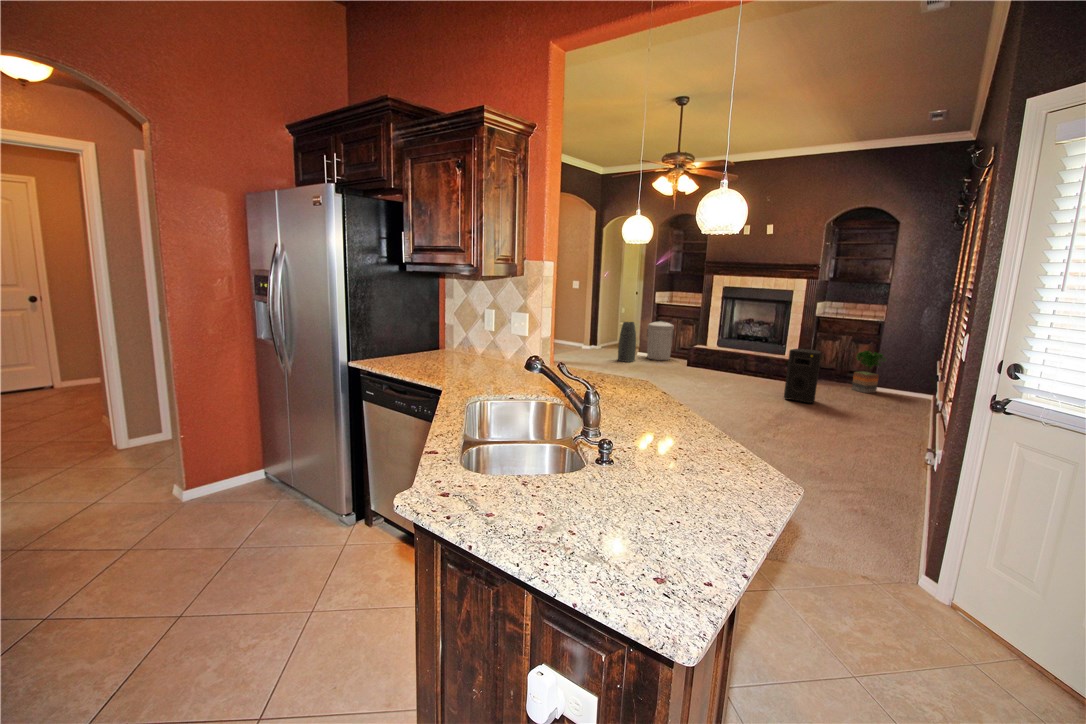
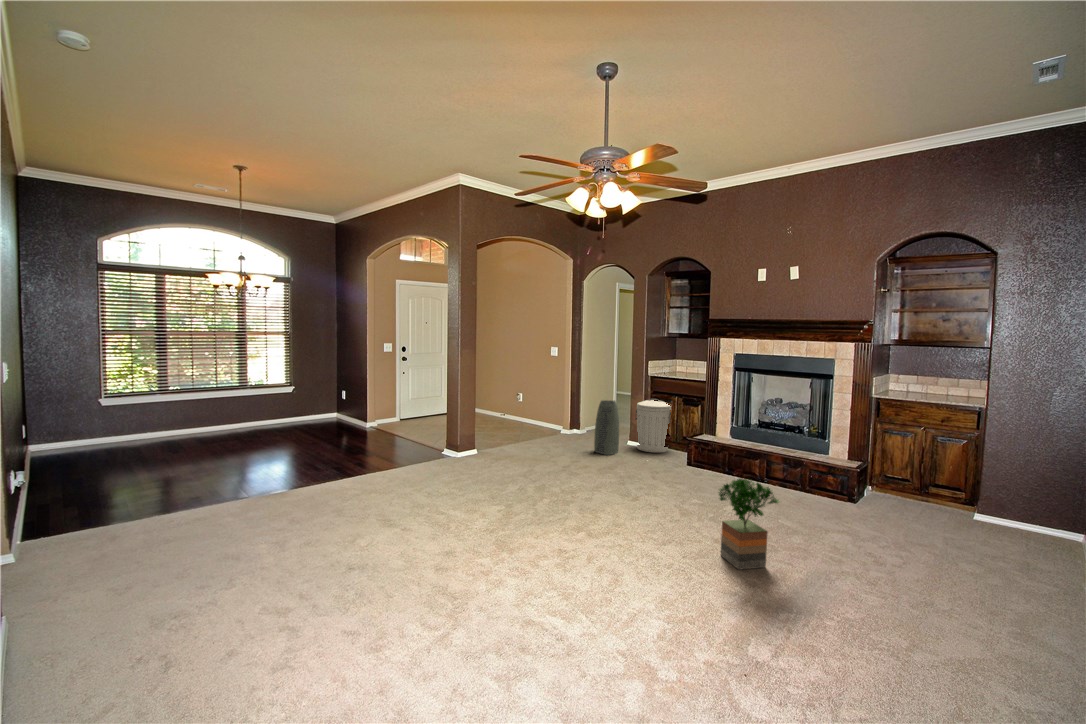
speaker: present [784,349,821,403] -> none [828,452,889,551]
potted tree: present [852,351,886,393] -> present [719,478,780,570]

